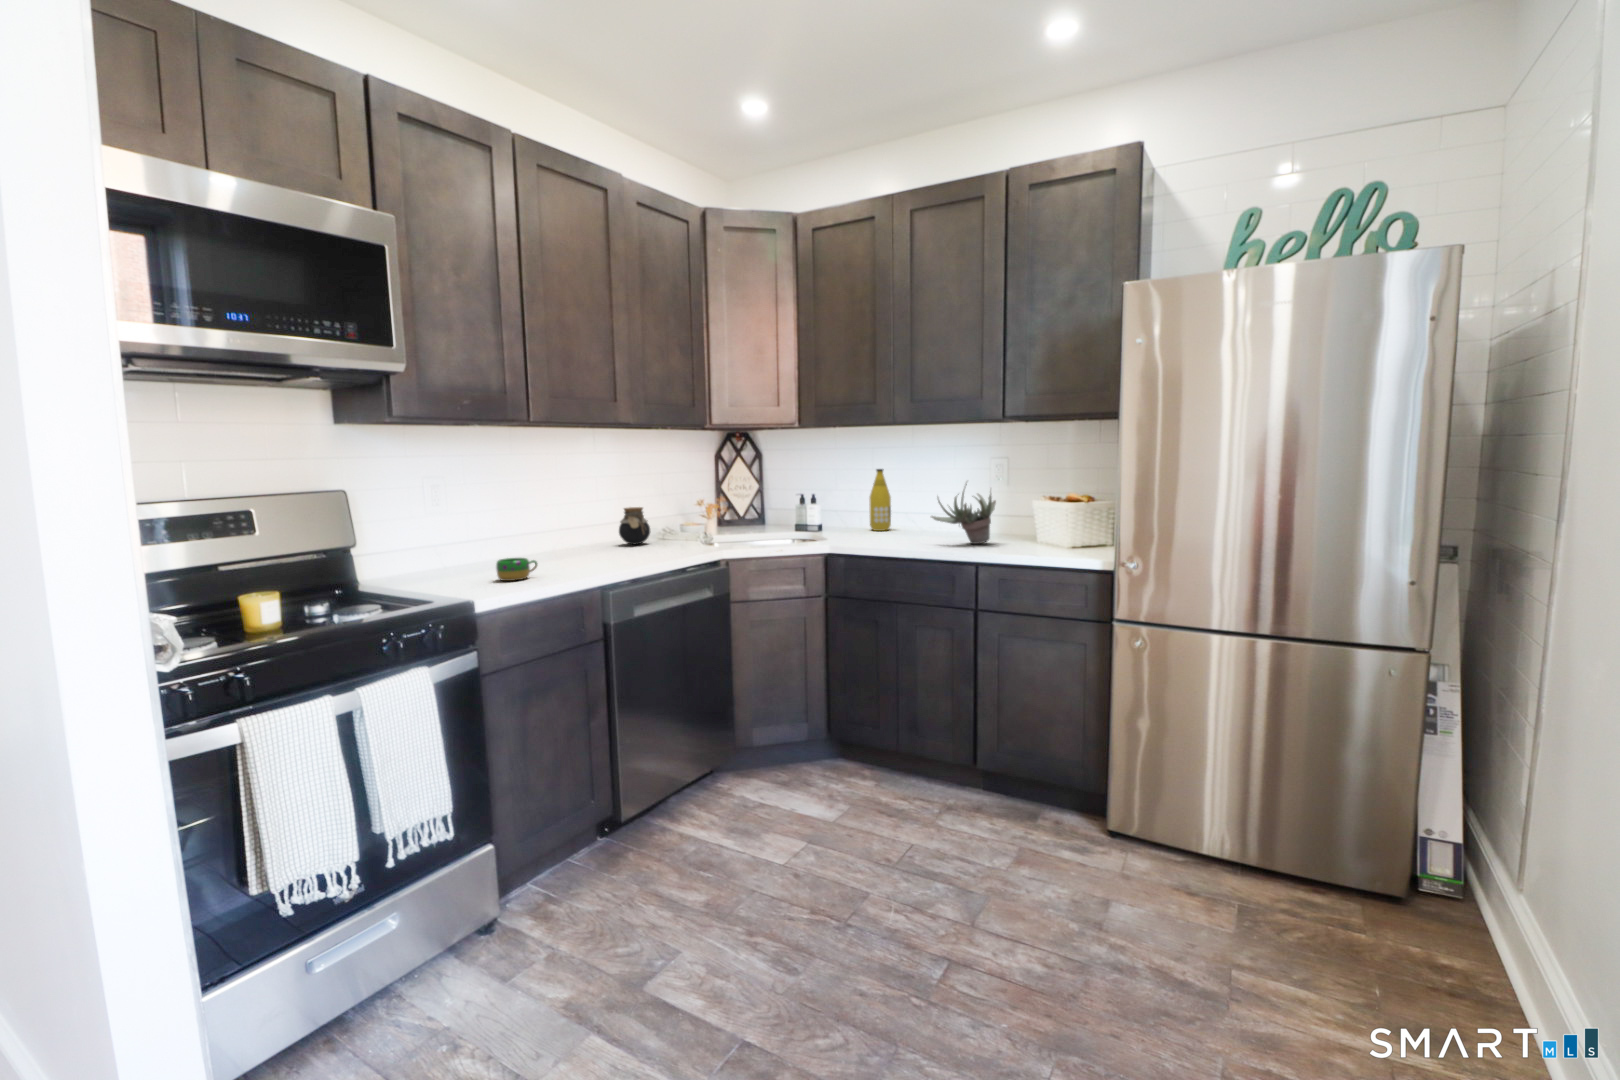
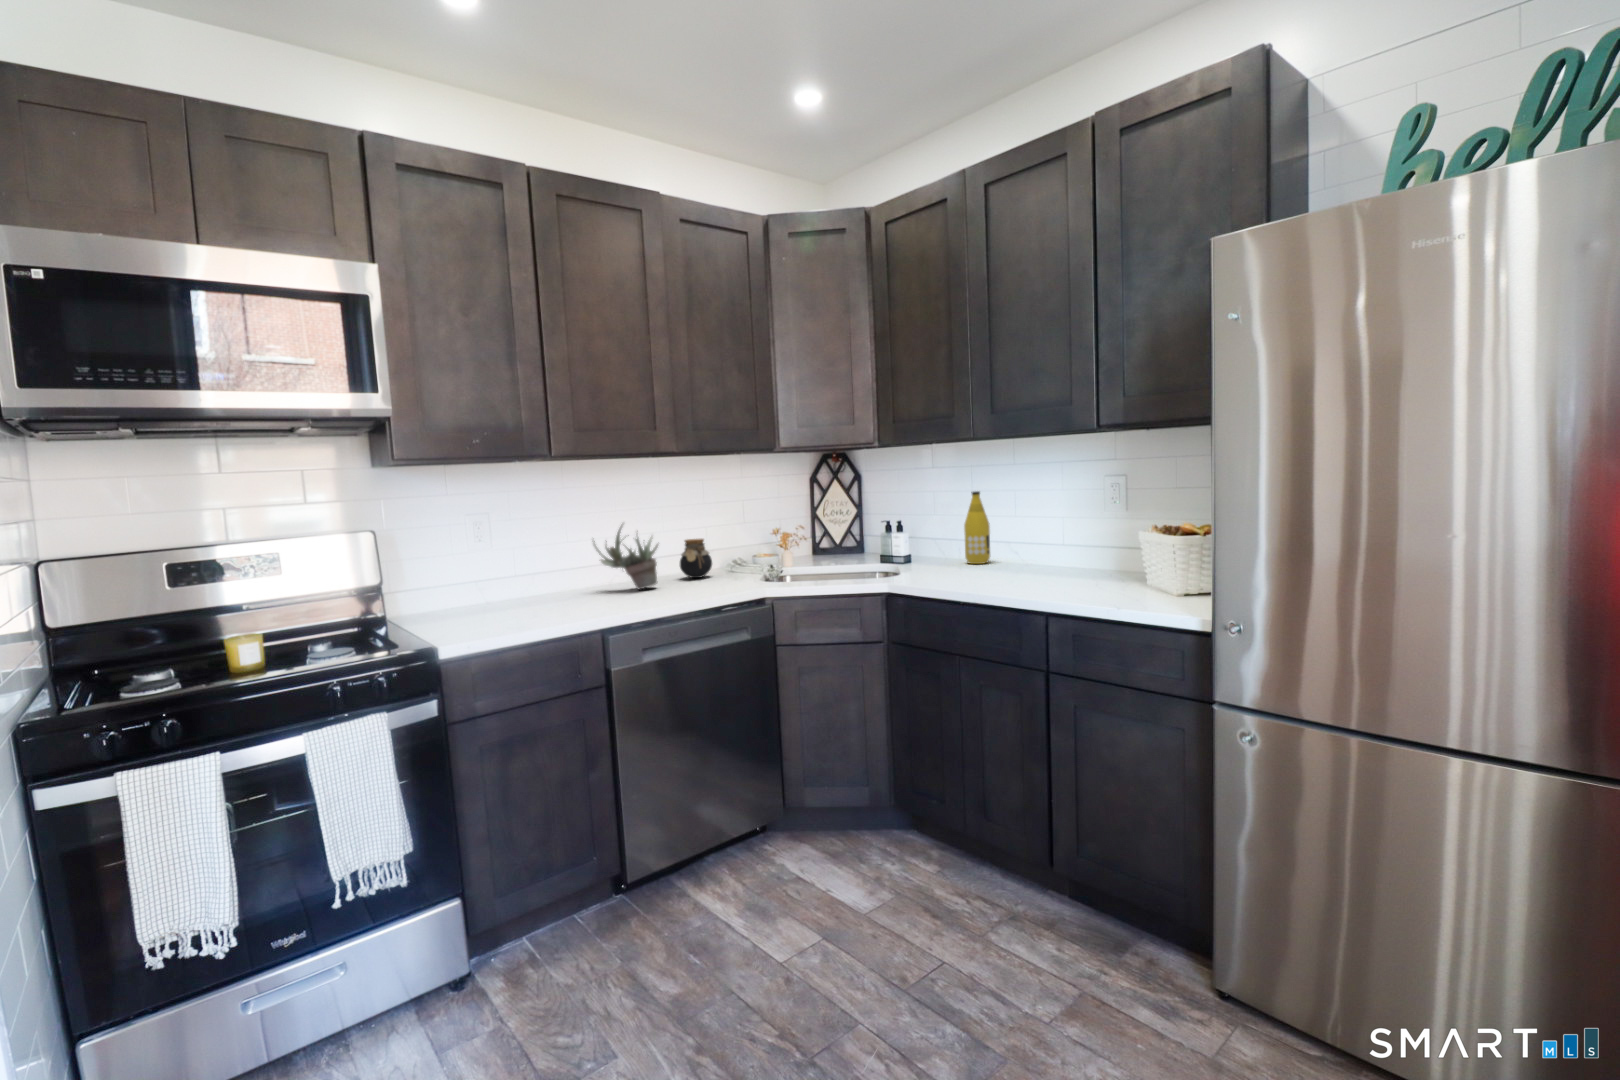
succulent plant: present [931,484,996,544] -> present [594,525,658,589]
mug: present [496,558,537,581] -> none [504,598,546,622]

